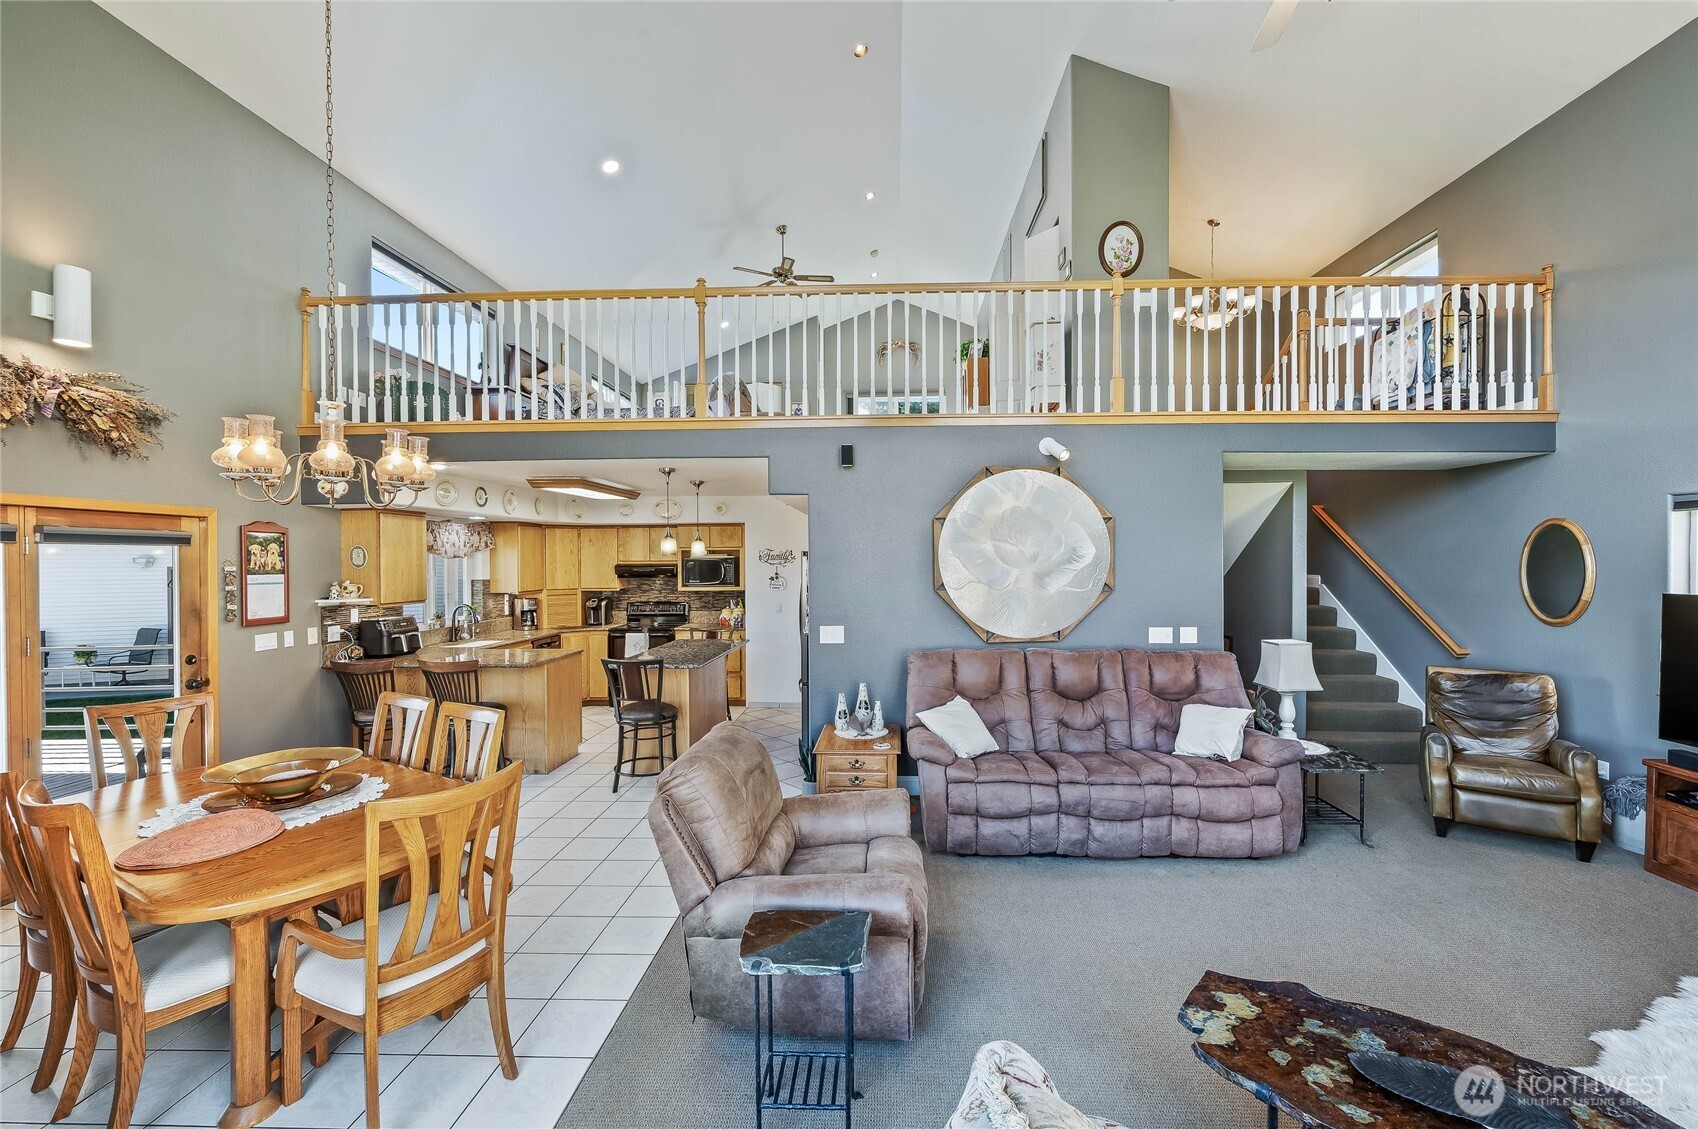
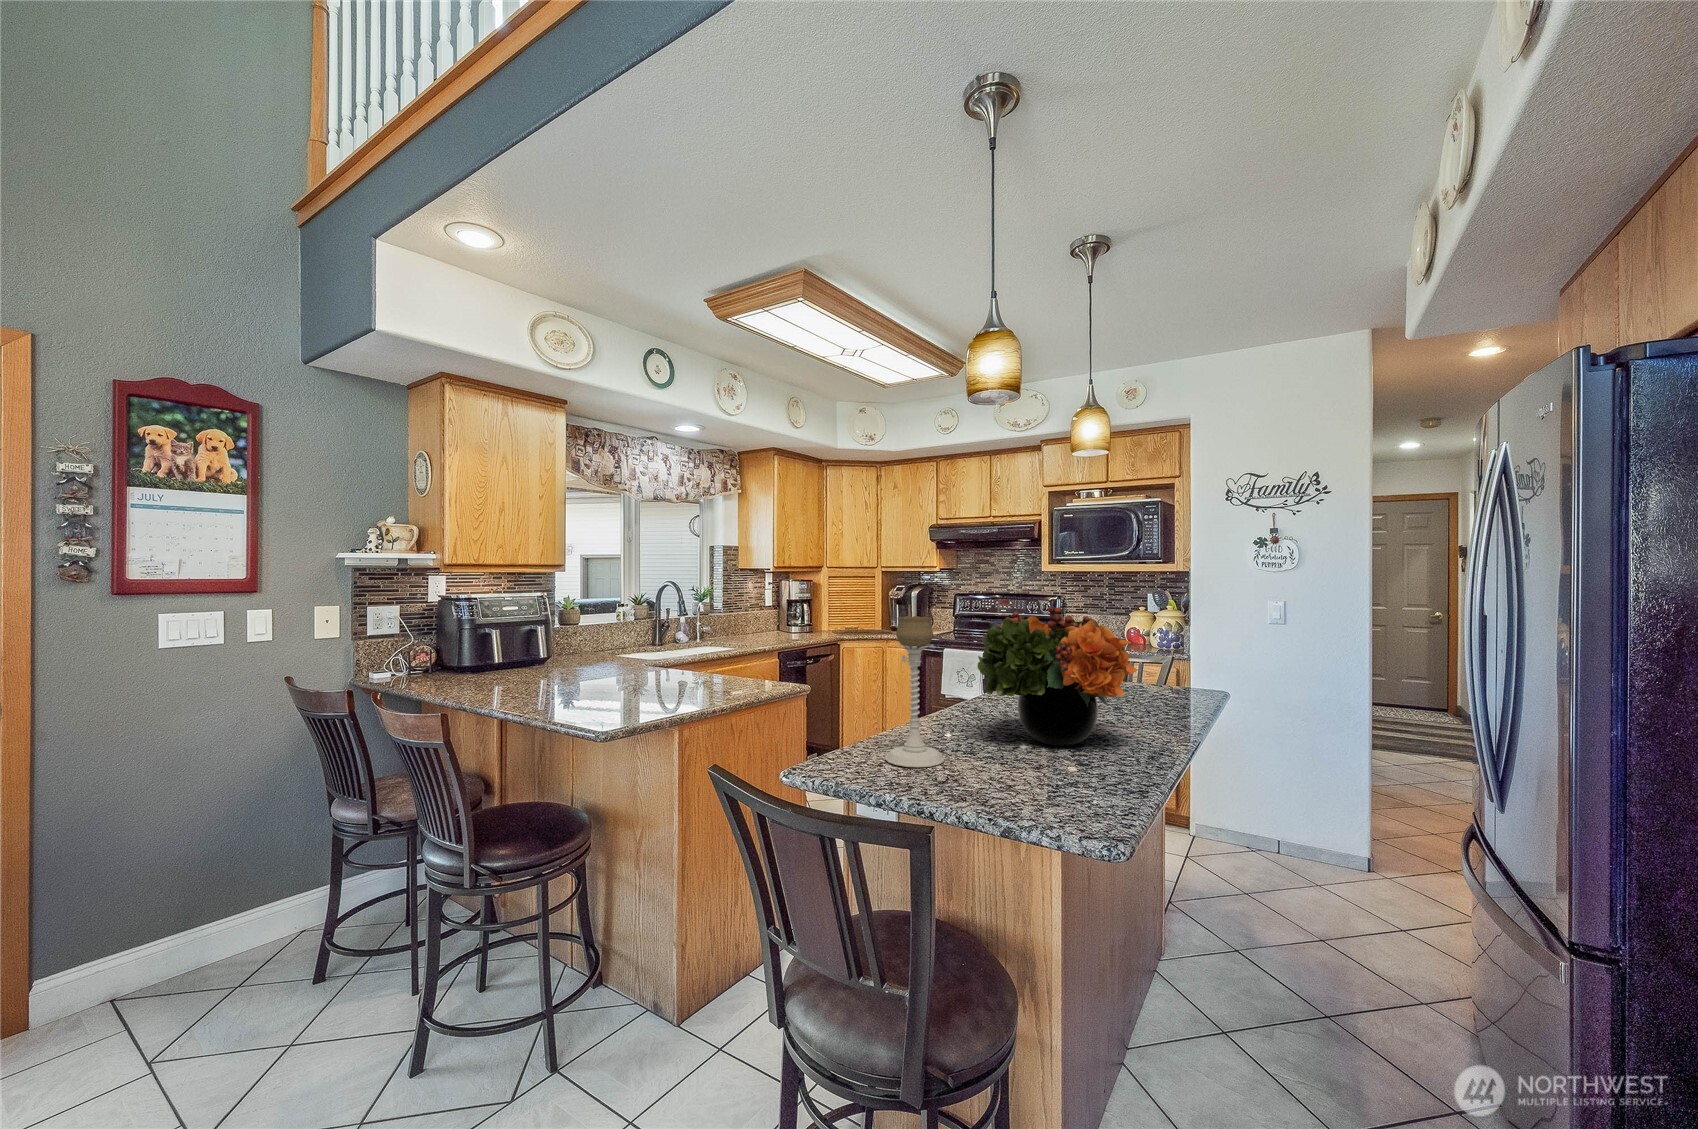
flower arrangement: none [661,614,707,653] -> present [977,606,1137,745]

